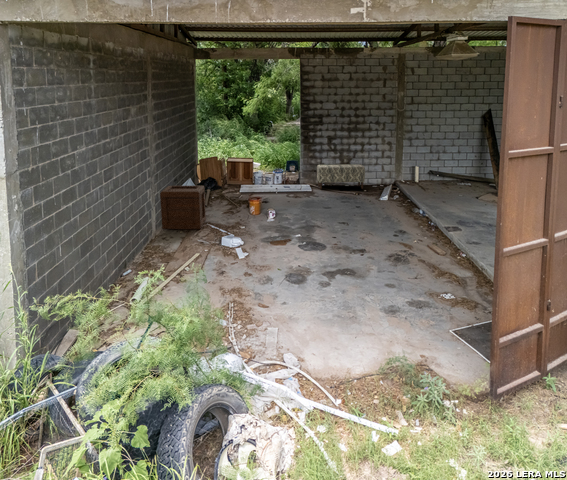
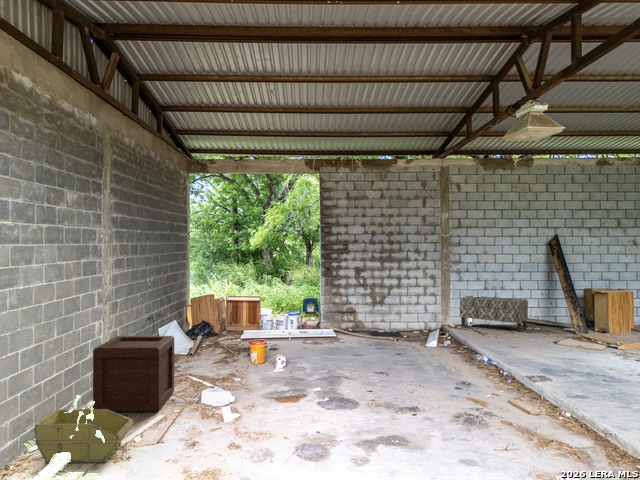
bench: present [317,164,365,189] -> present [460,296,528,332]
storage bin: none [145,223,192,248] -> present [34,409,133,463]

